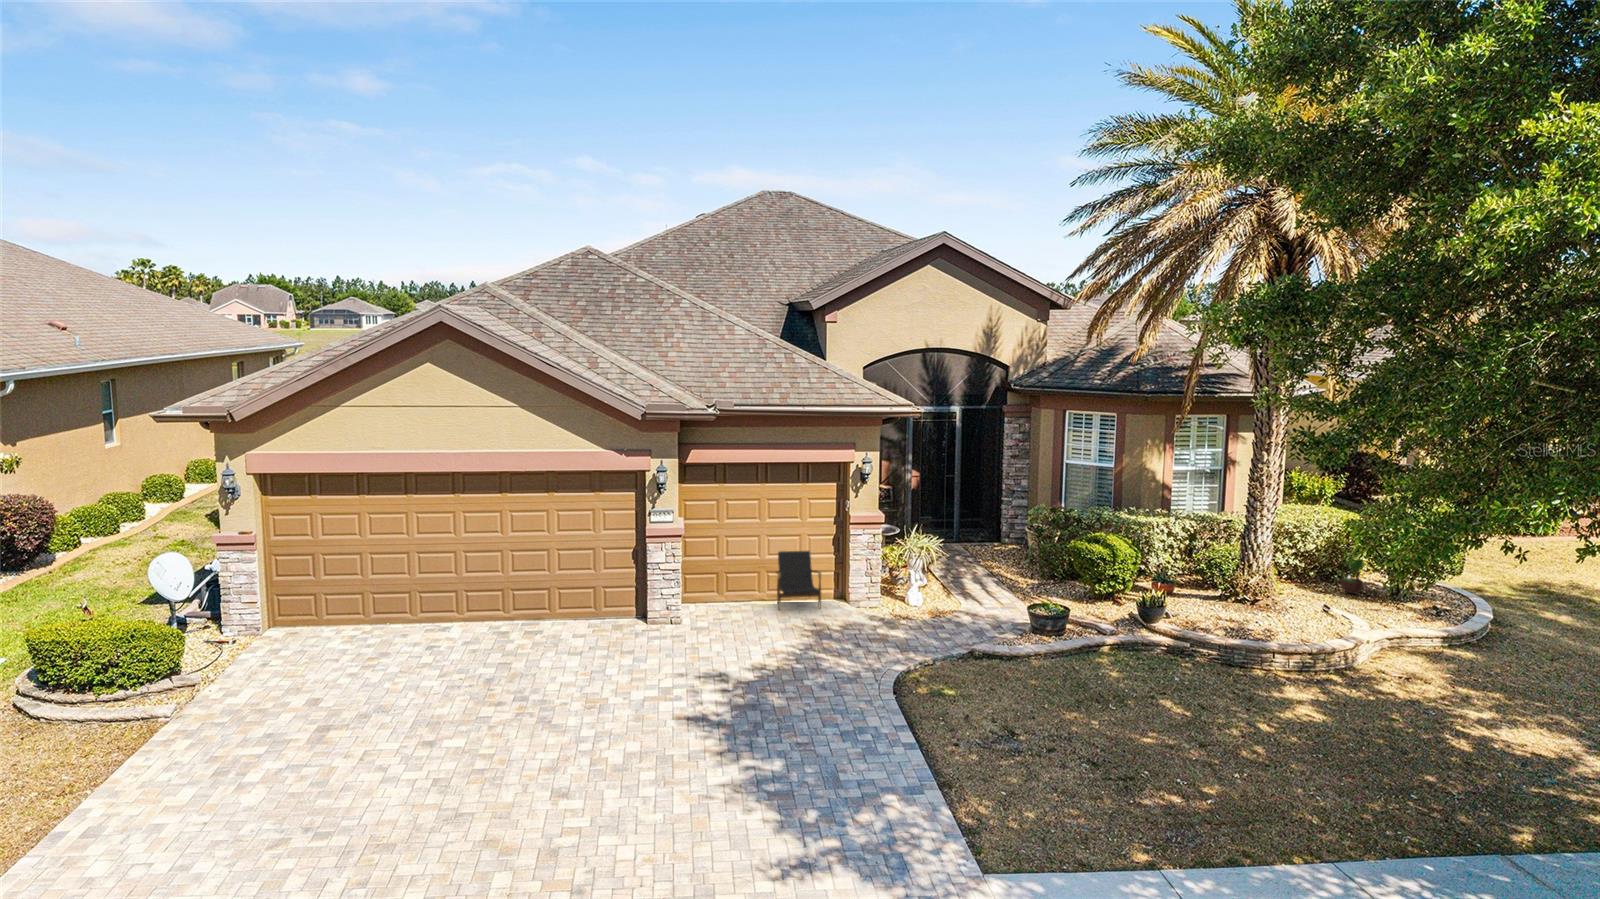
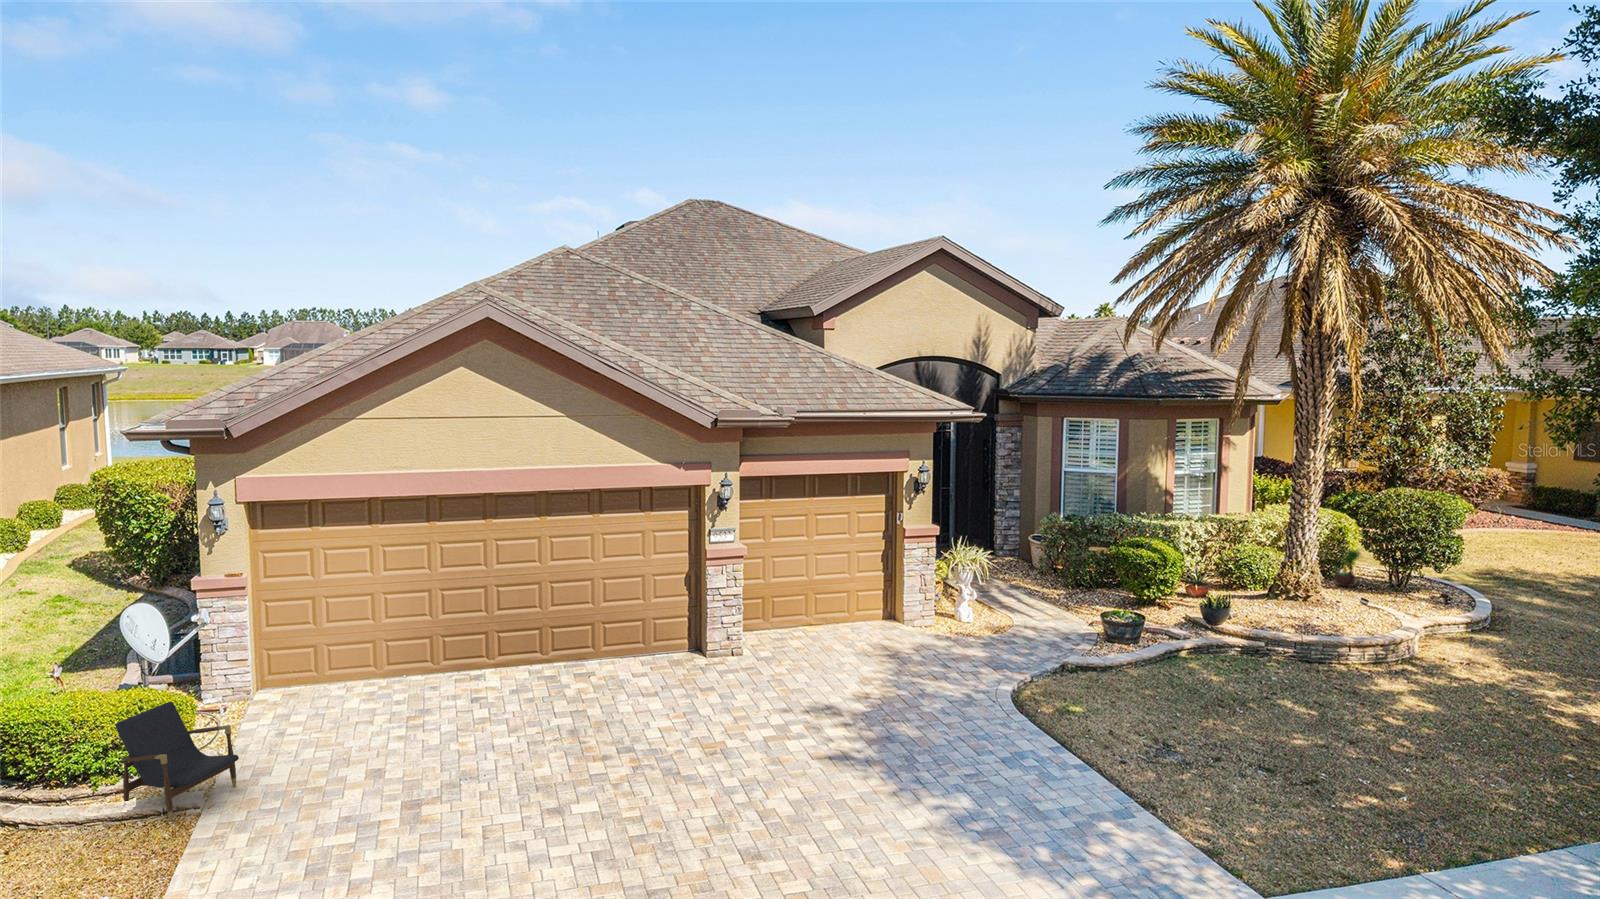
lounge chair: present [776,551,821,609] -> present [116,702,239,821]

